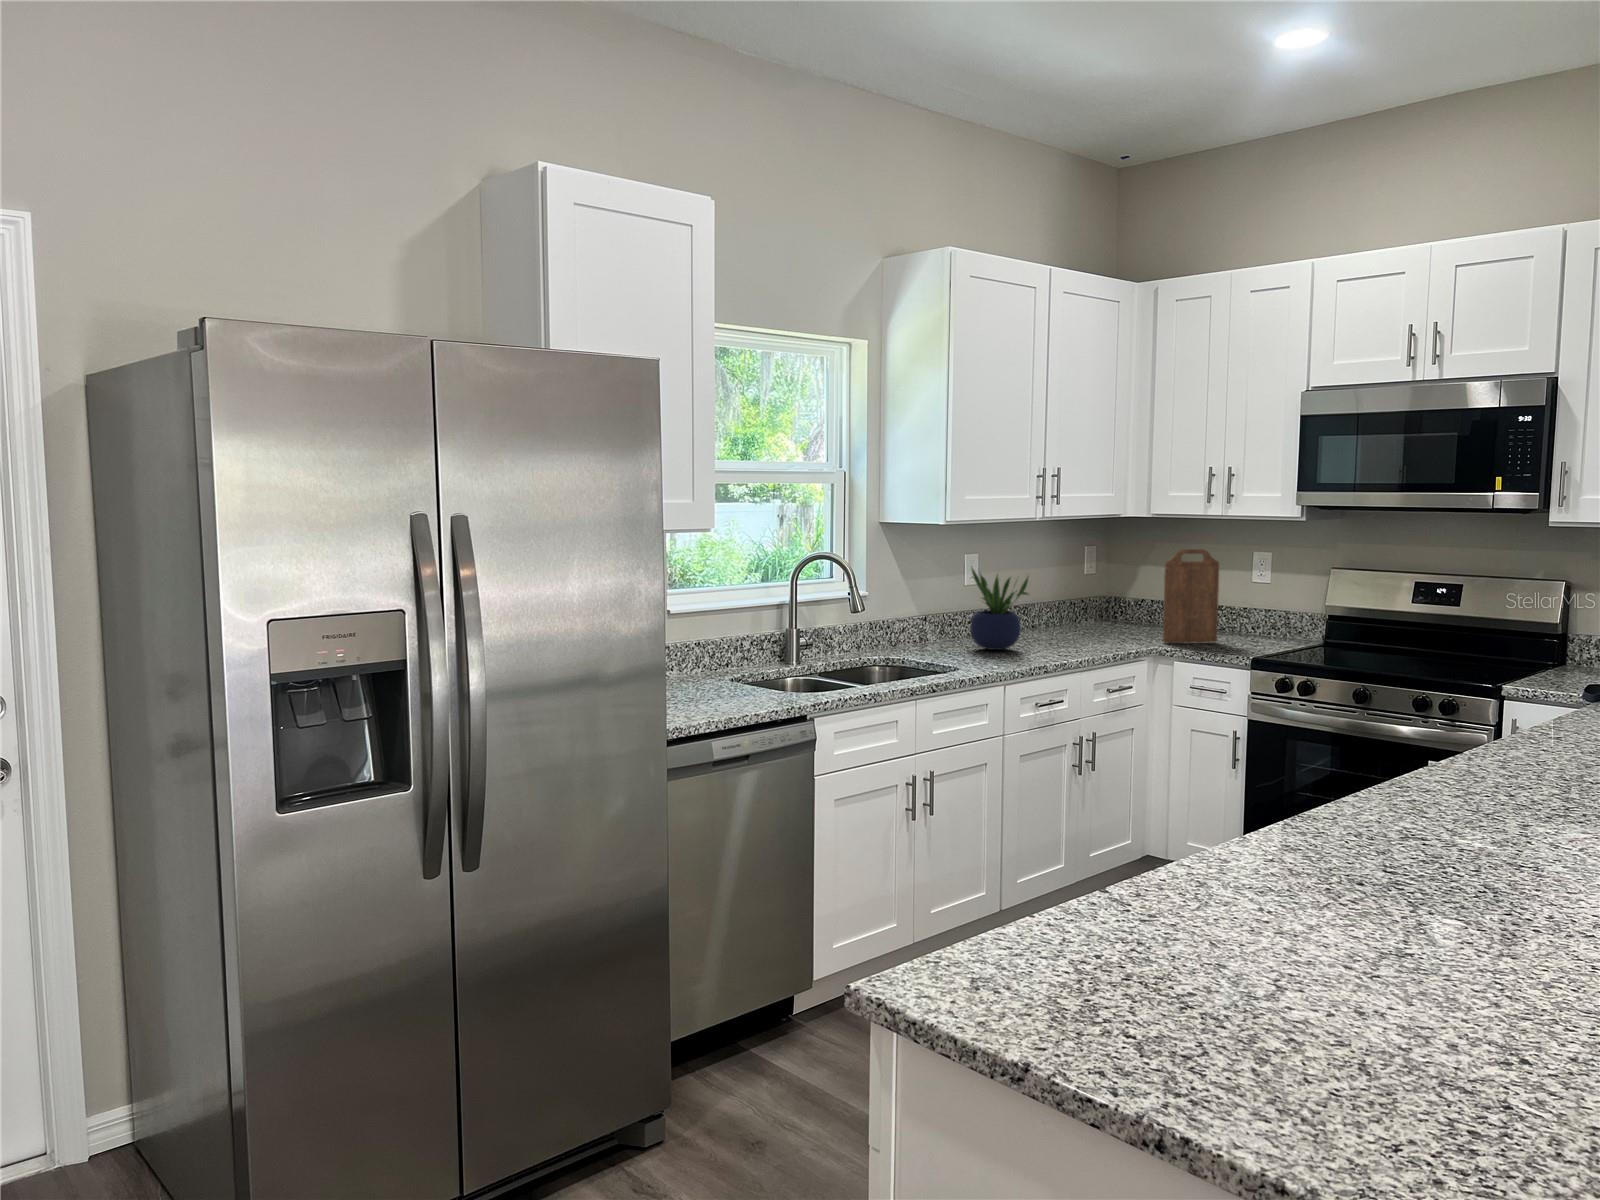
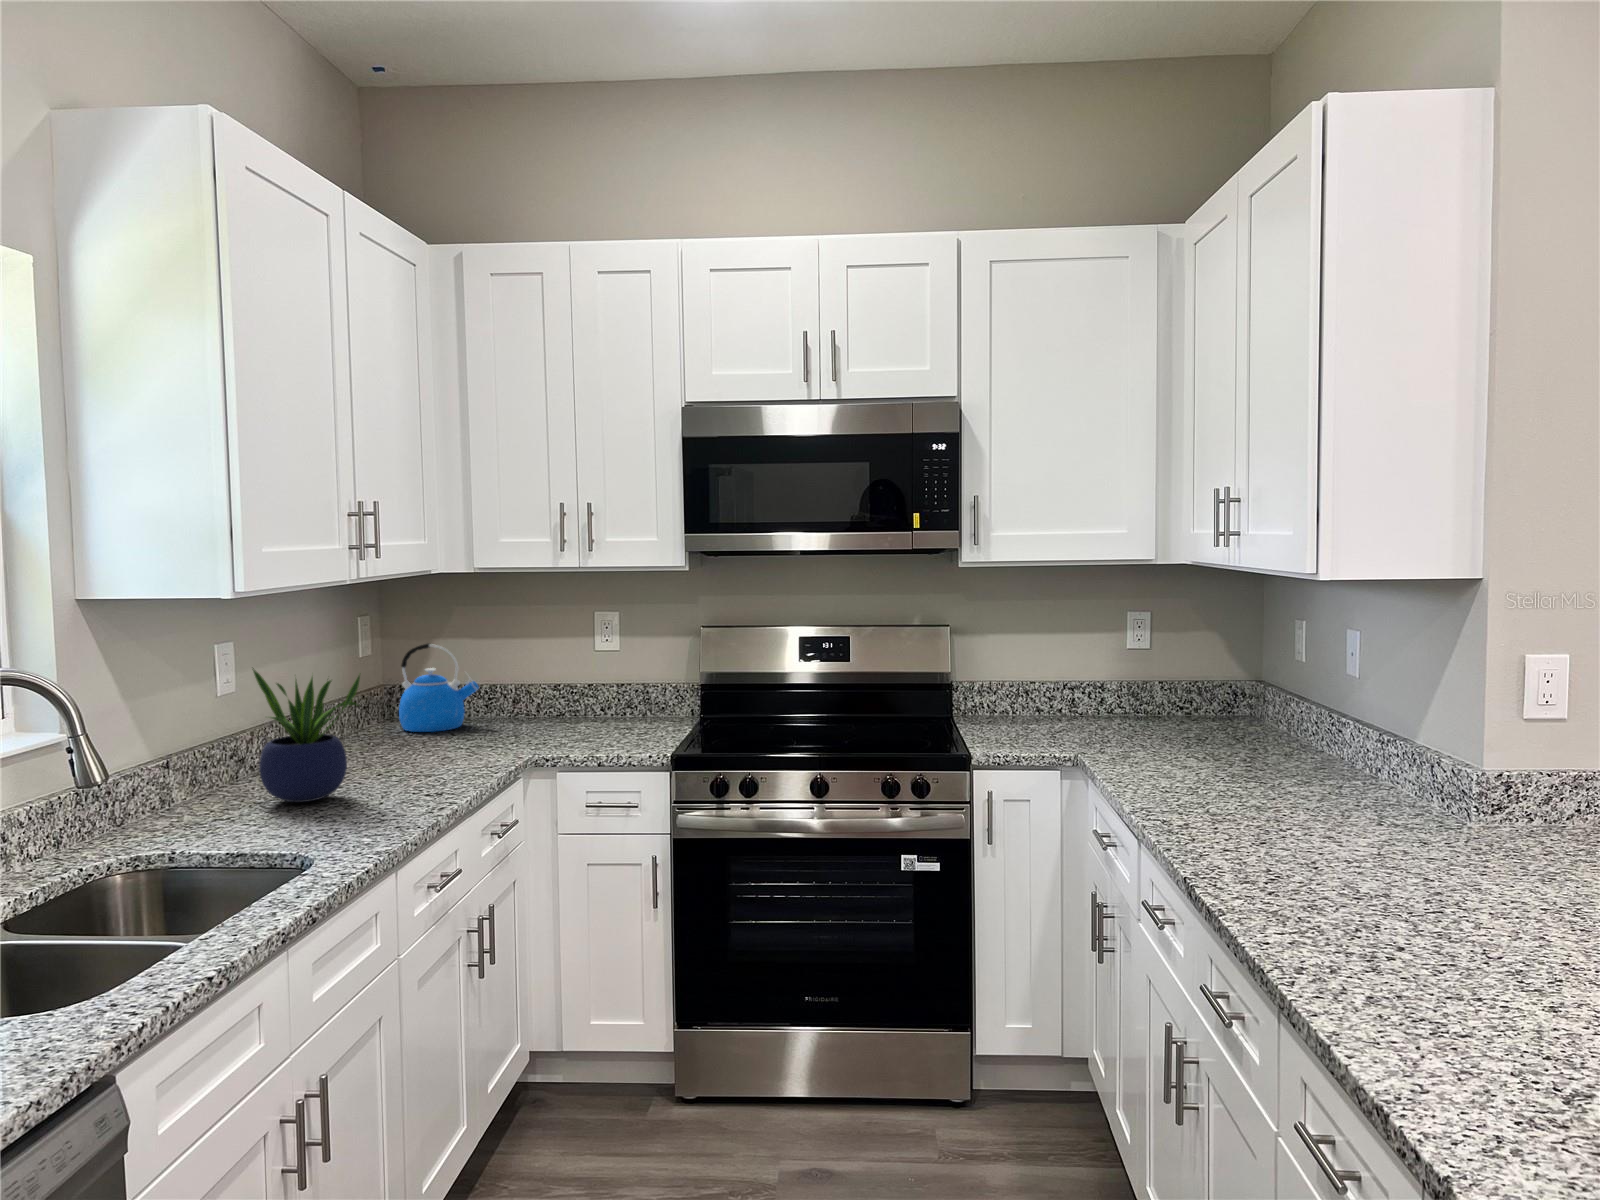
cutting board: present [1163,549,1219,643] -> none [520,614,588,748]
kettle: none [1101,567,1157,629] -> present [399,643,479,732]

